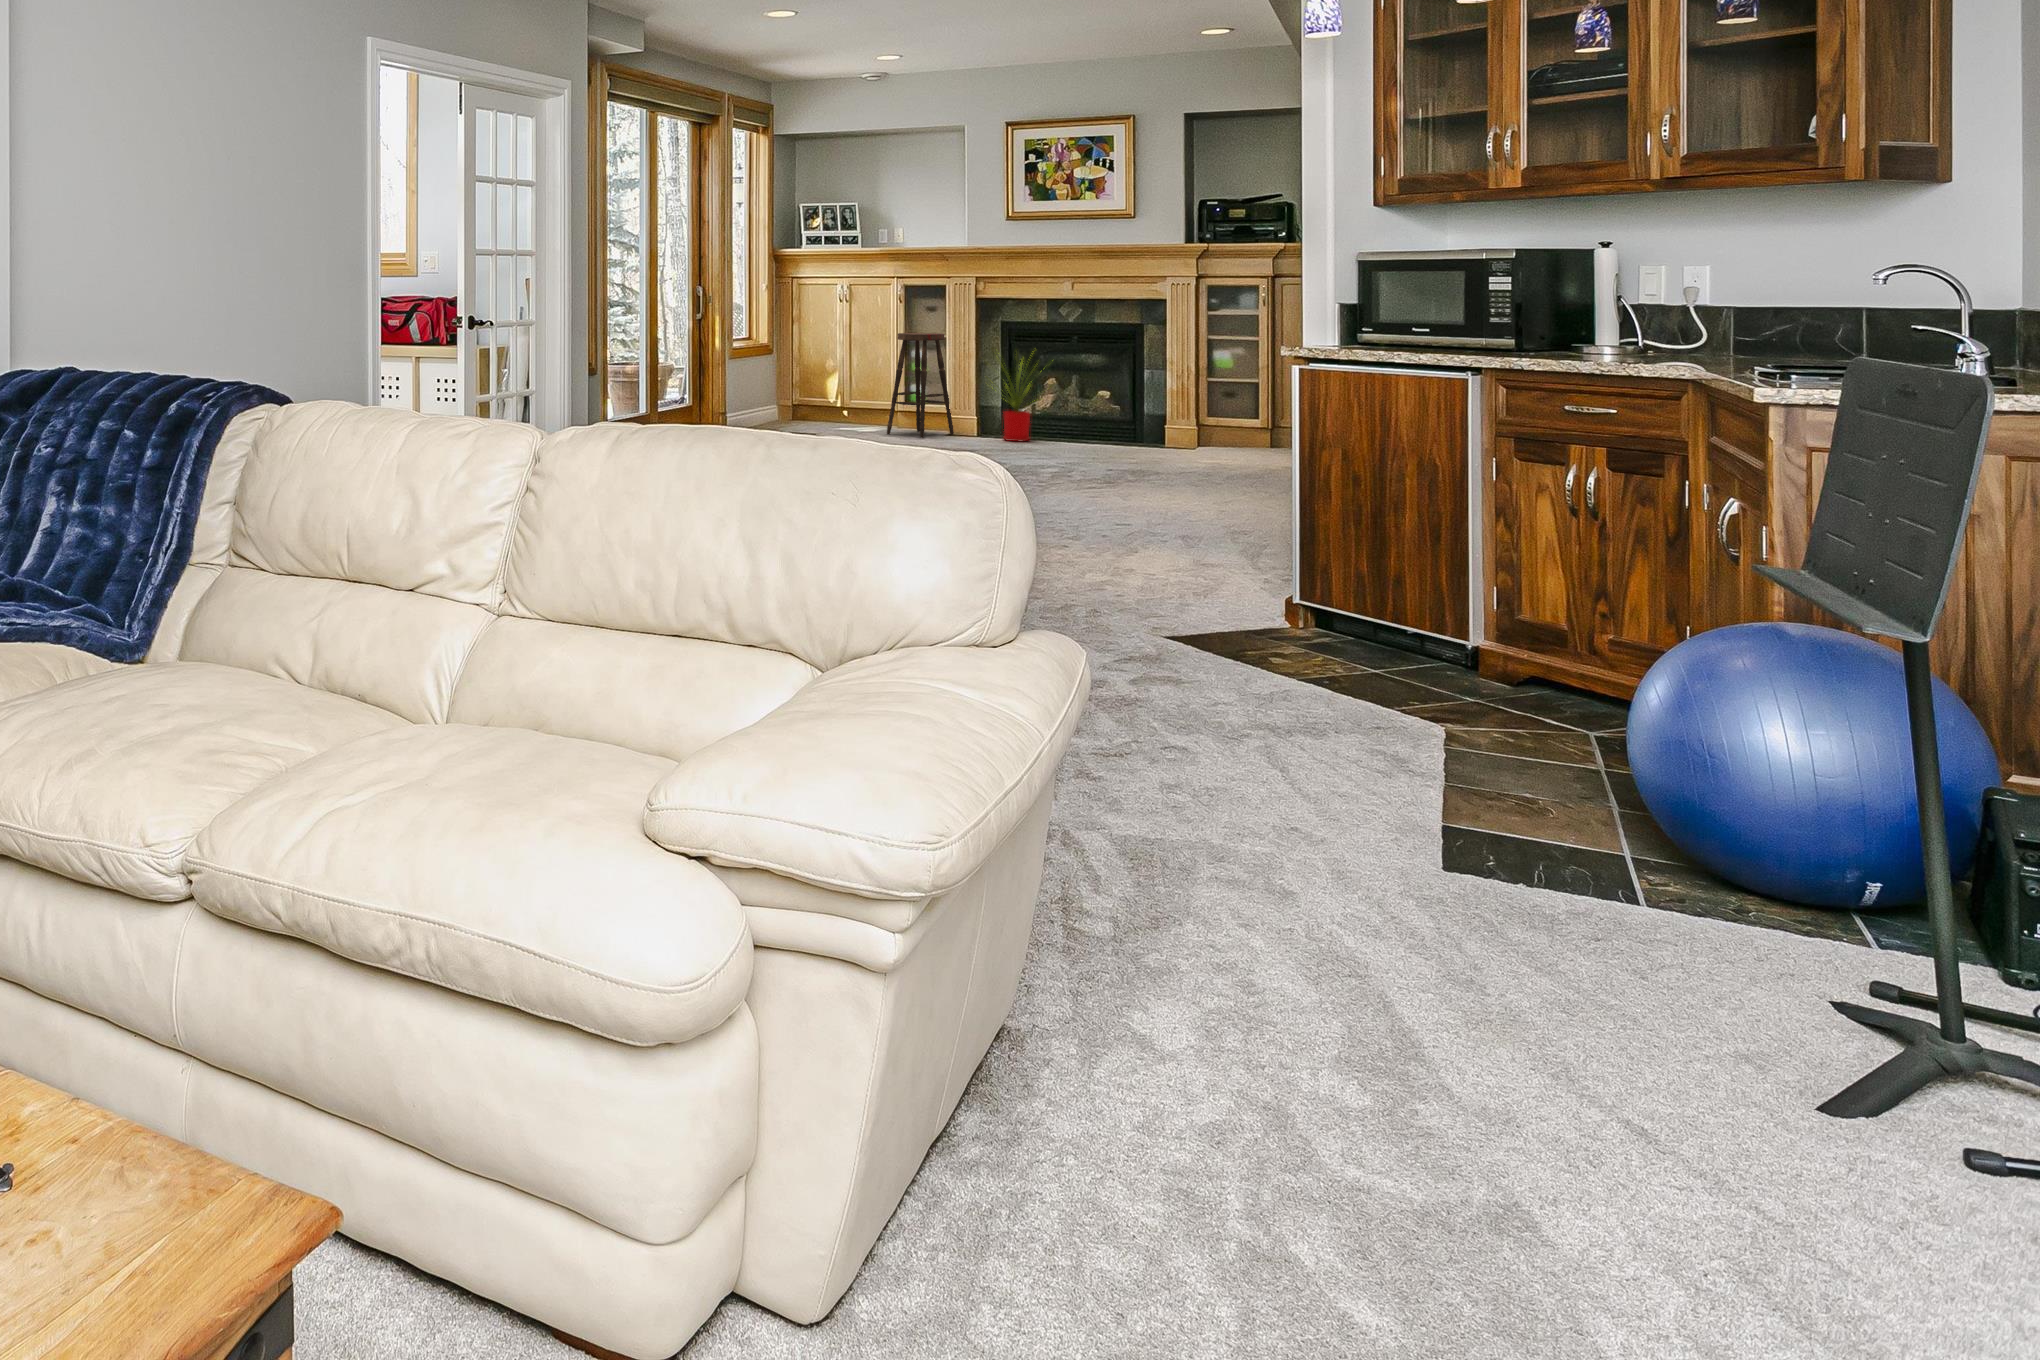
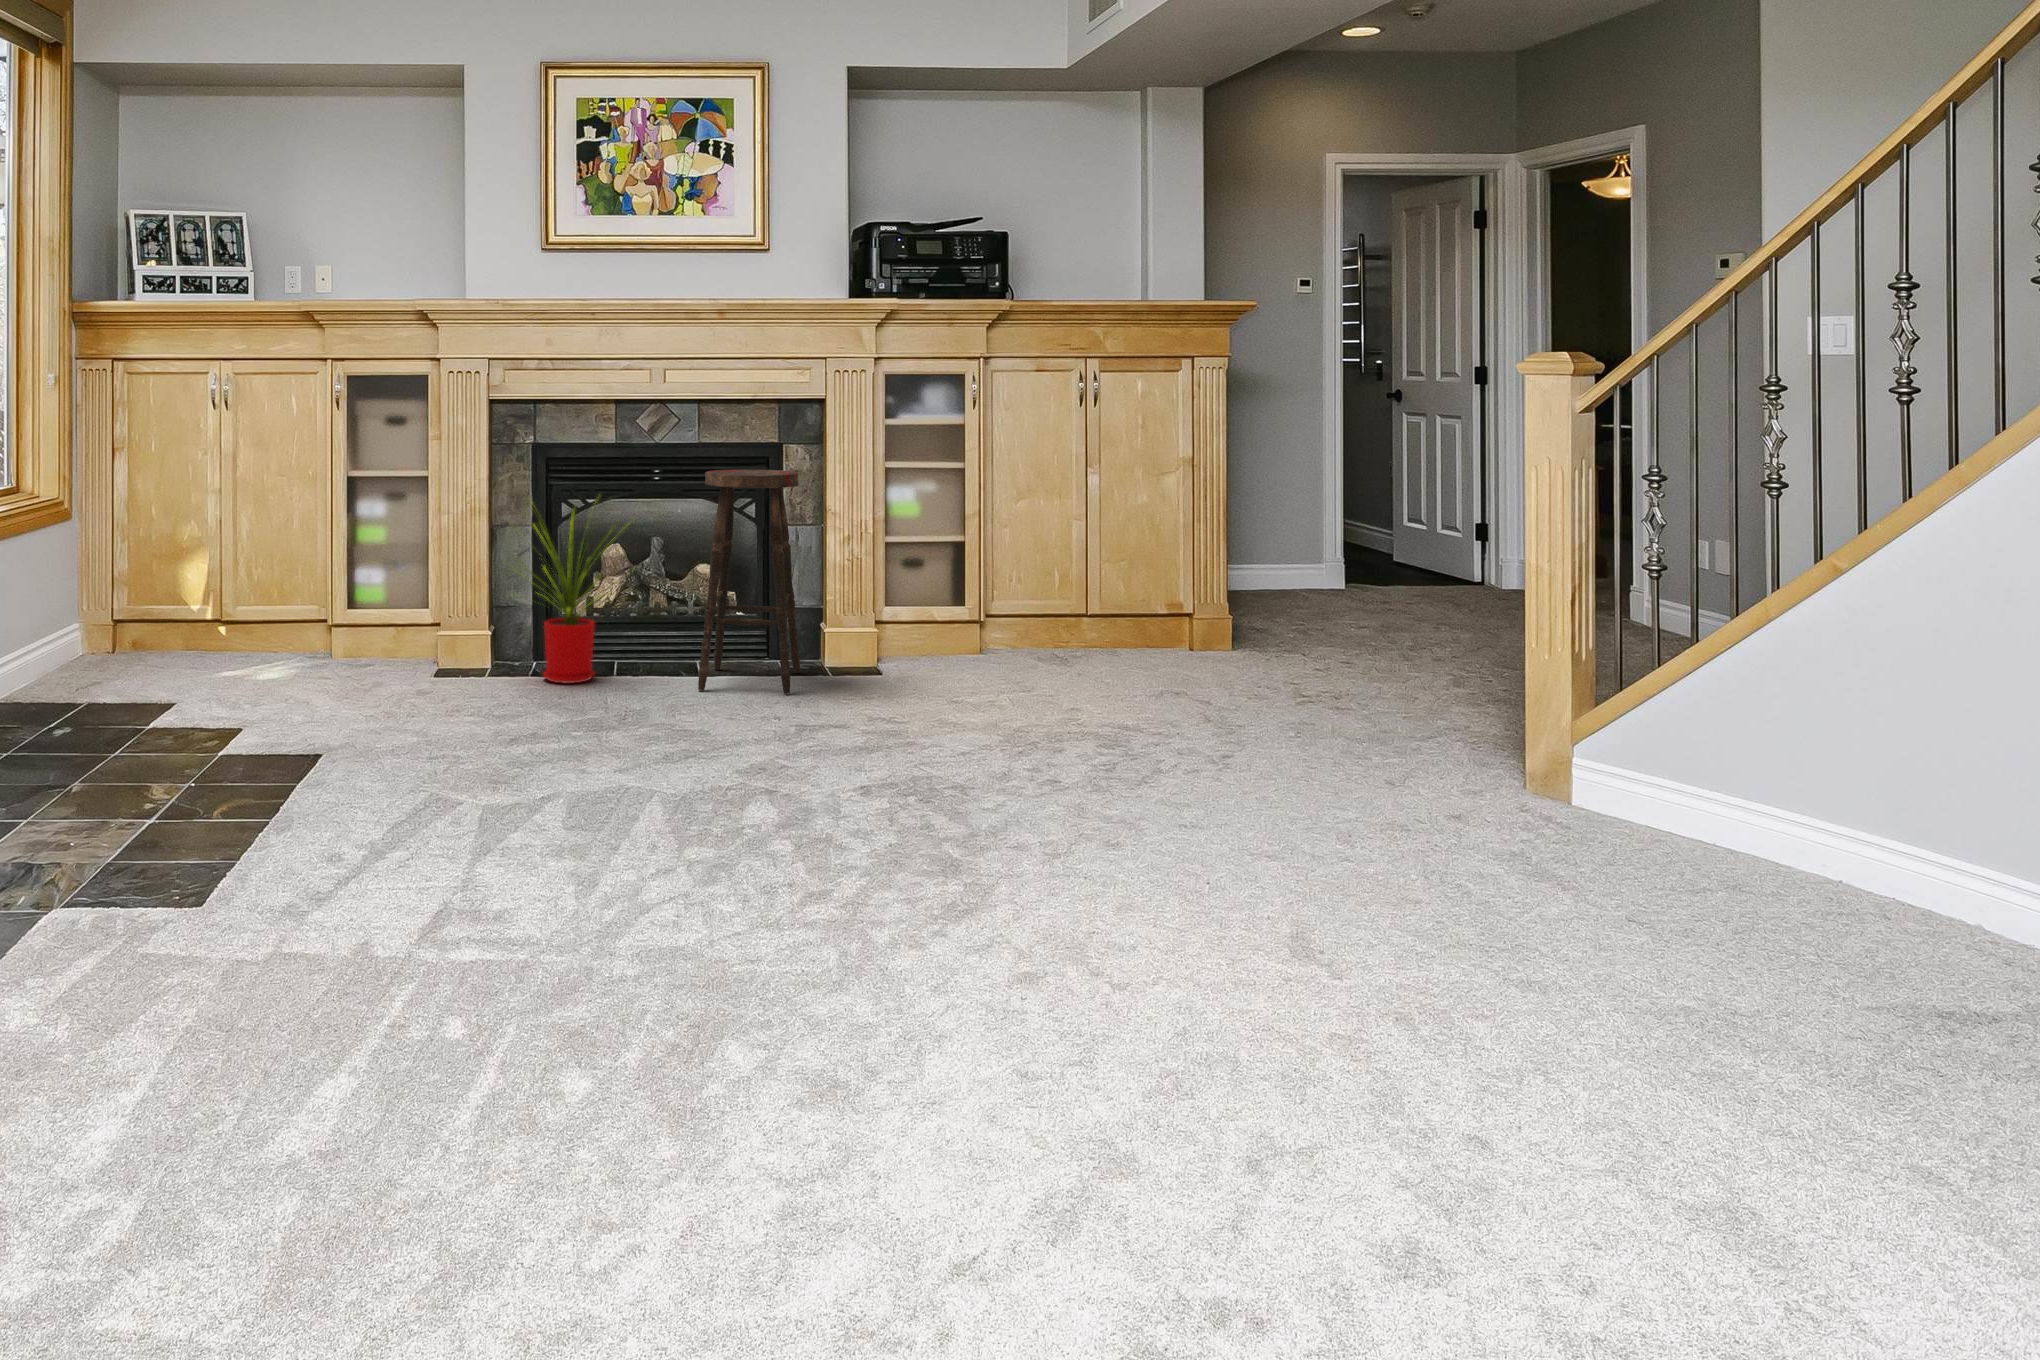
bar stool: present [887,333,954,438] -> present [698,469,800,694]

